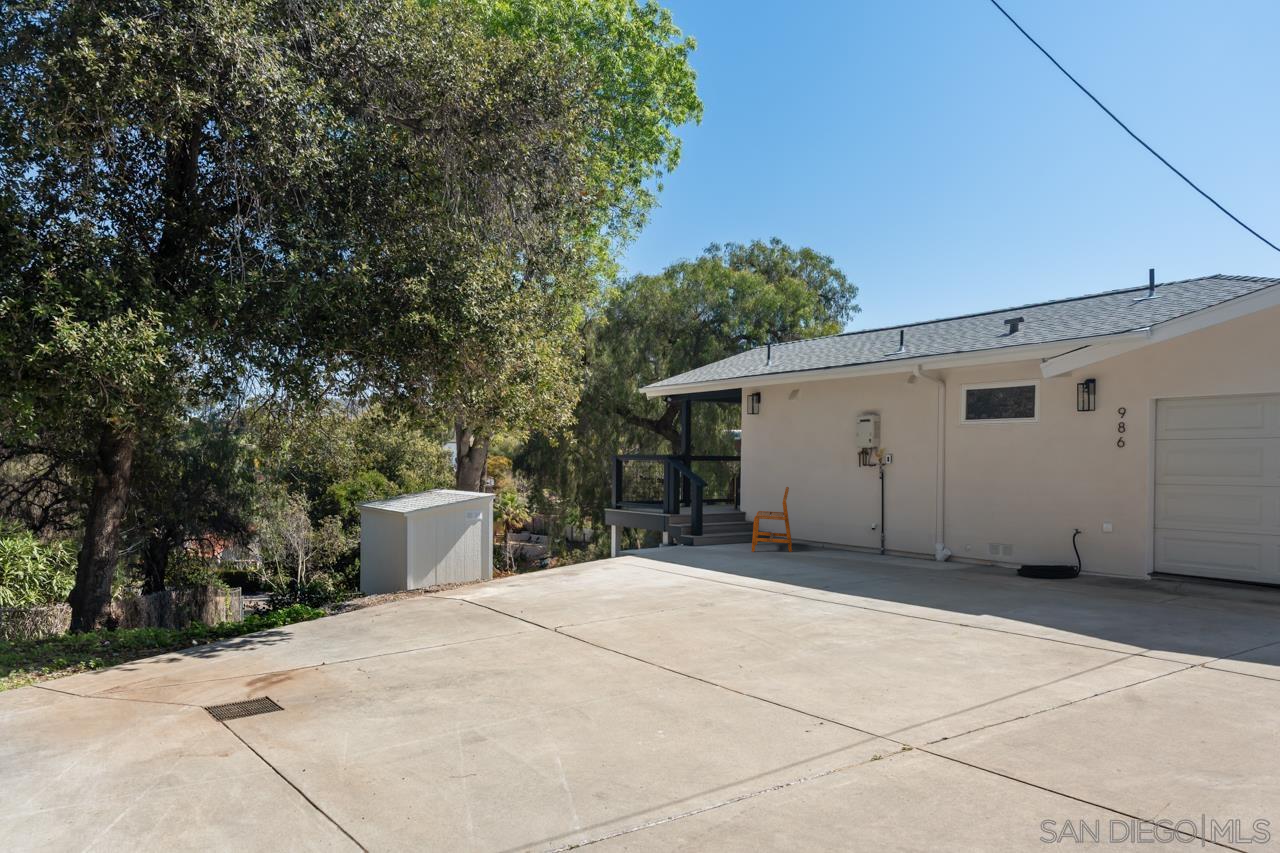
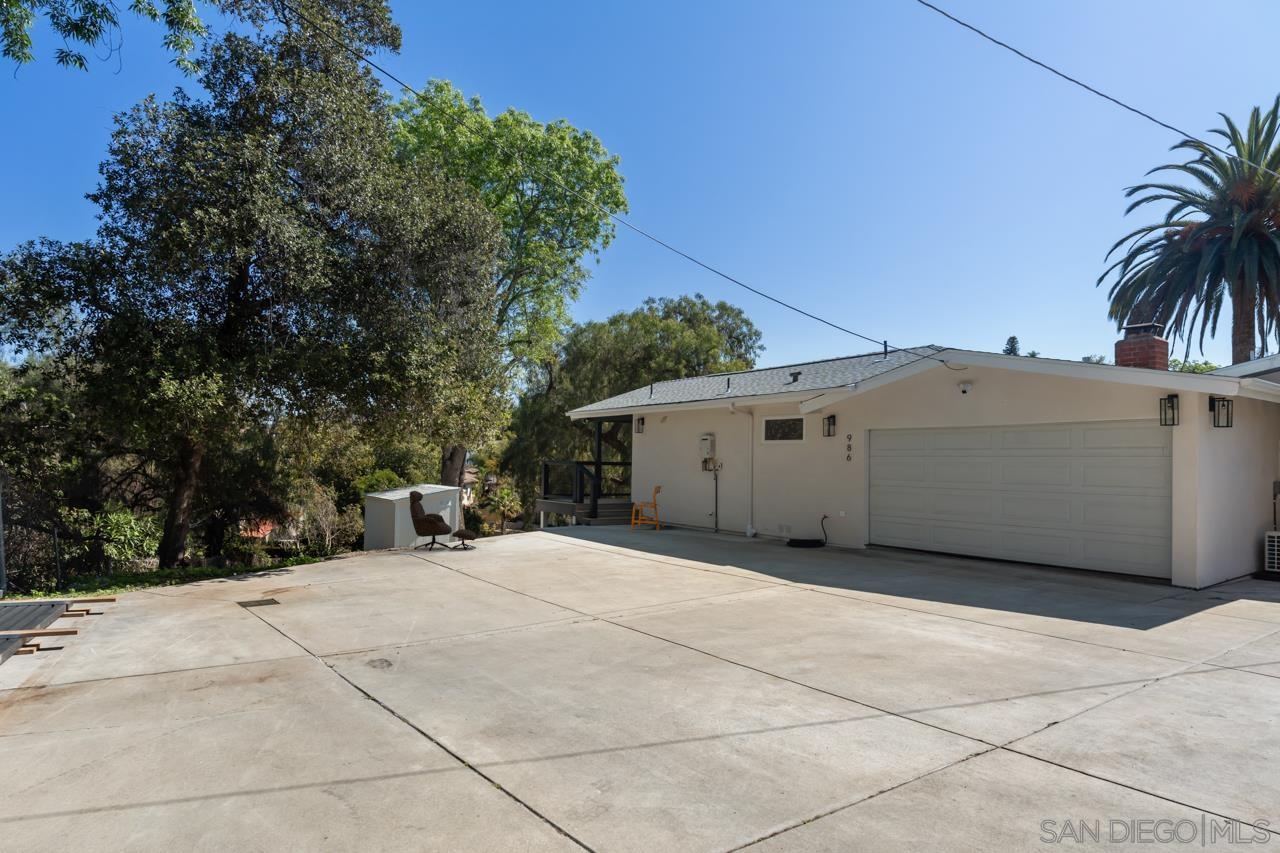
lounge chair: none [452,501,551,592] -> present [409,491,476,551]

